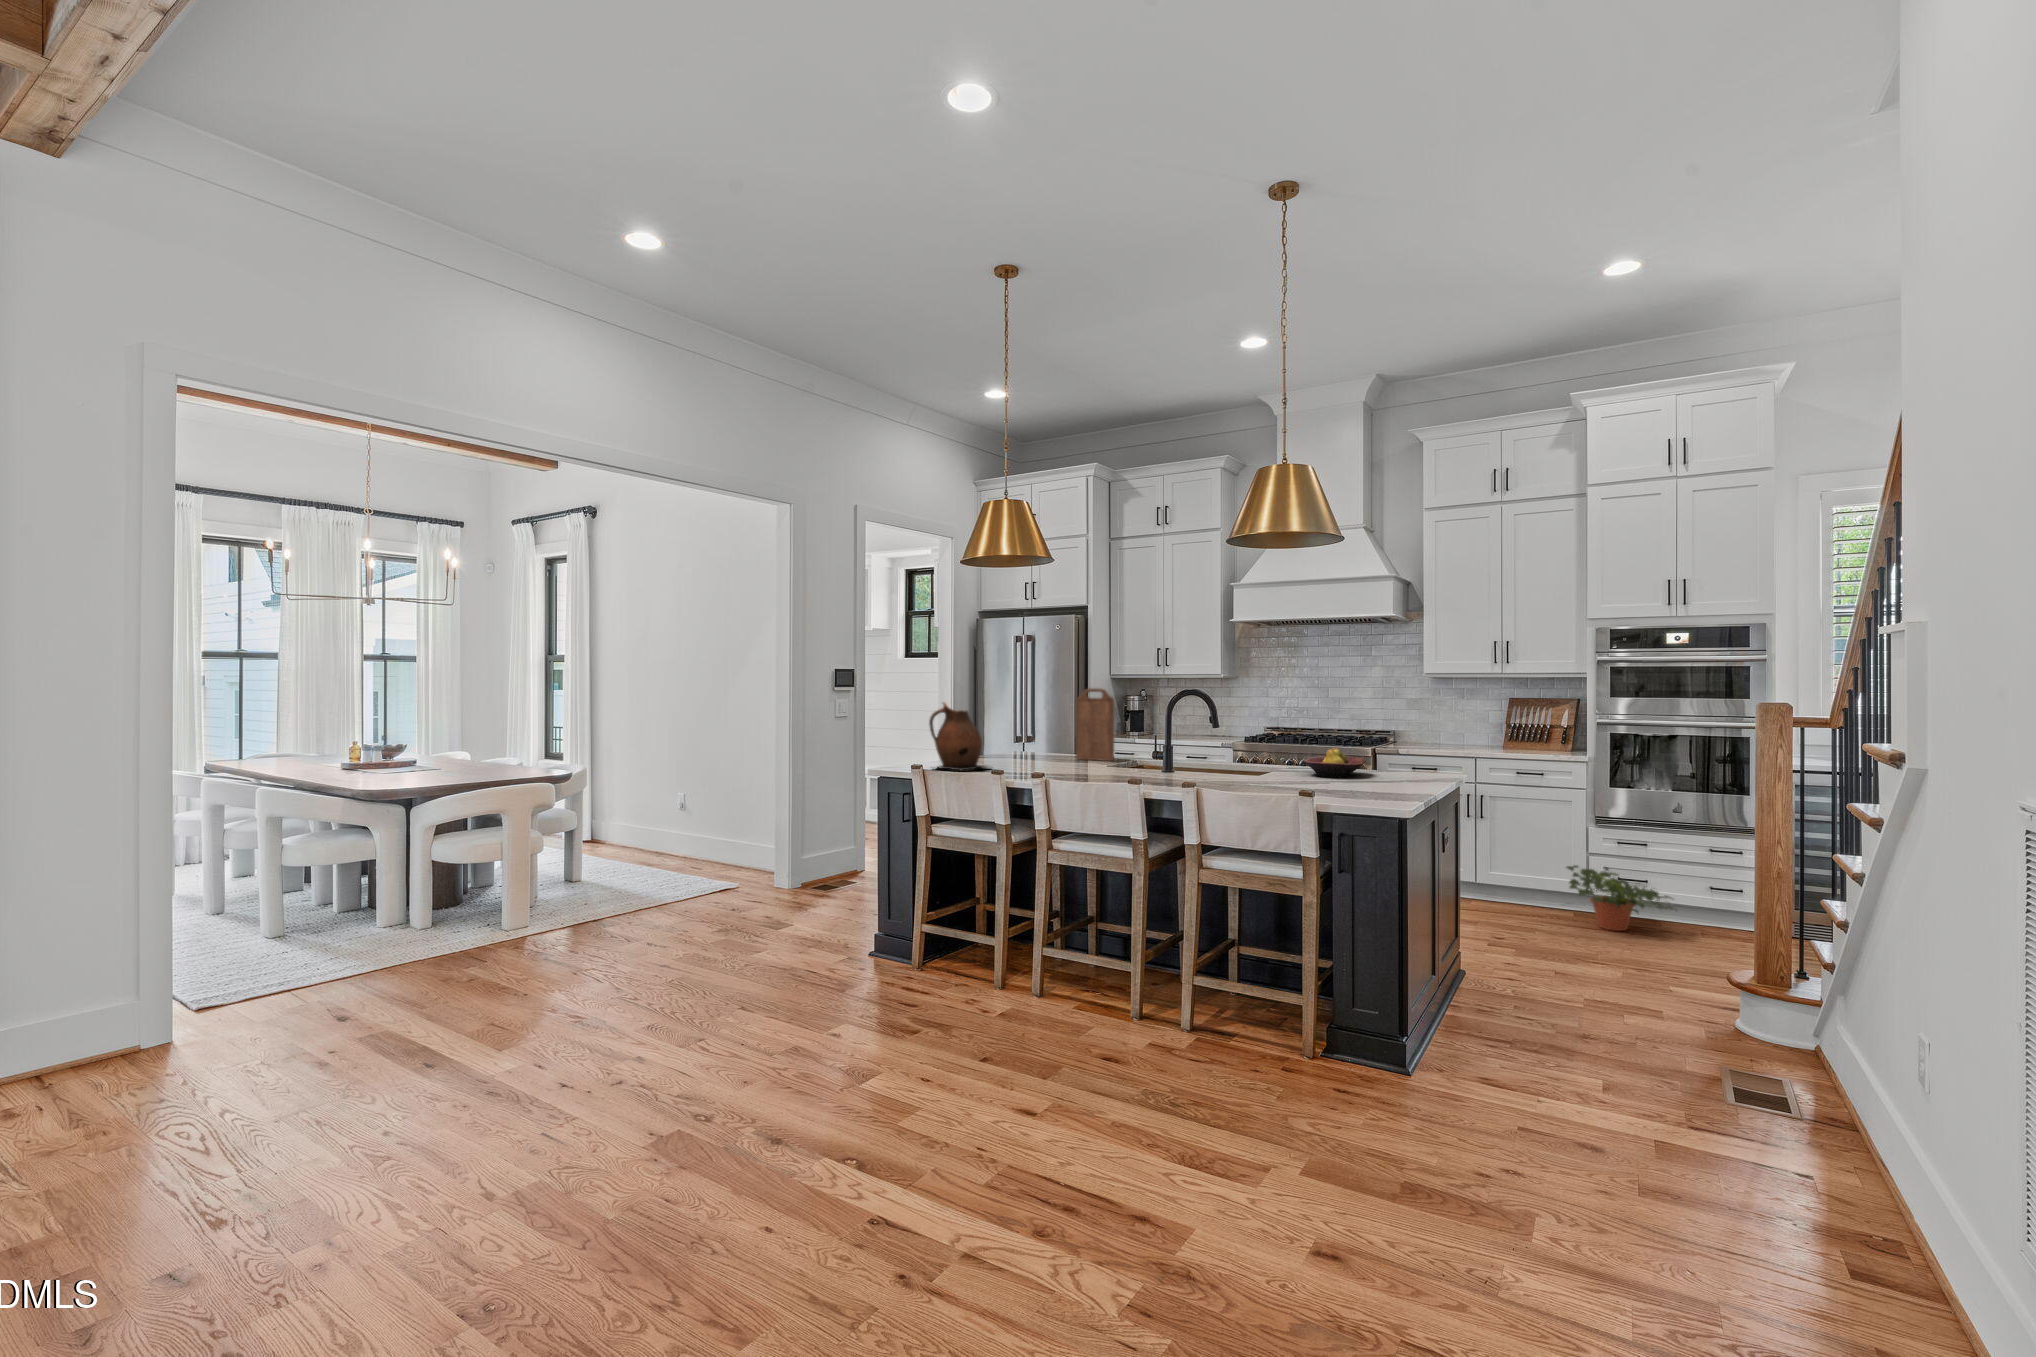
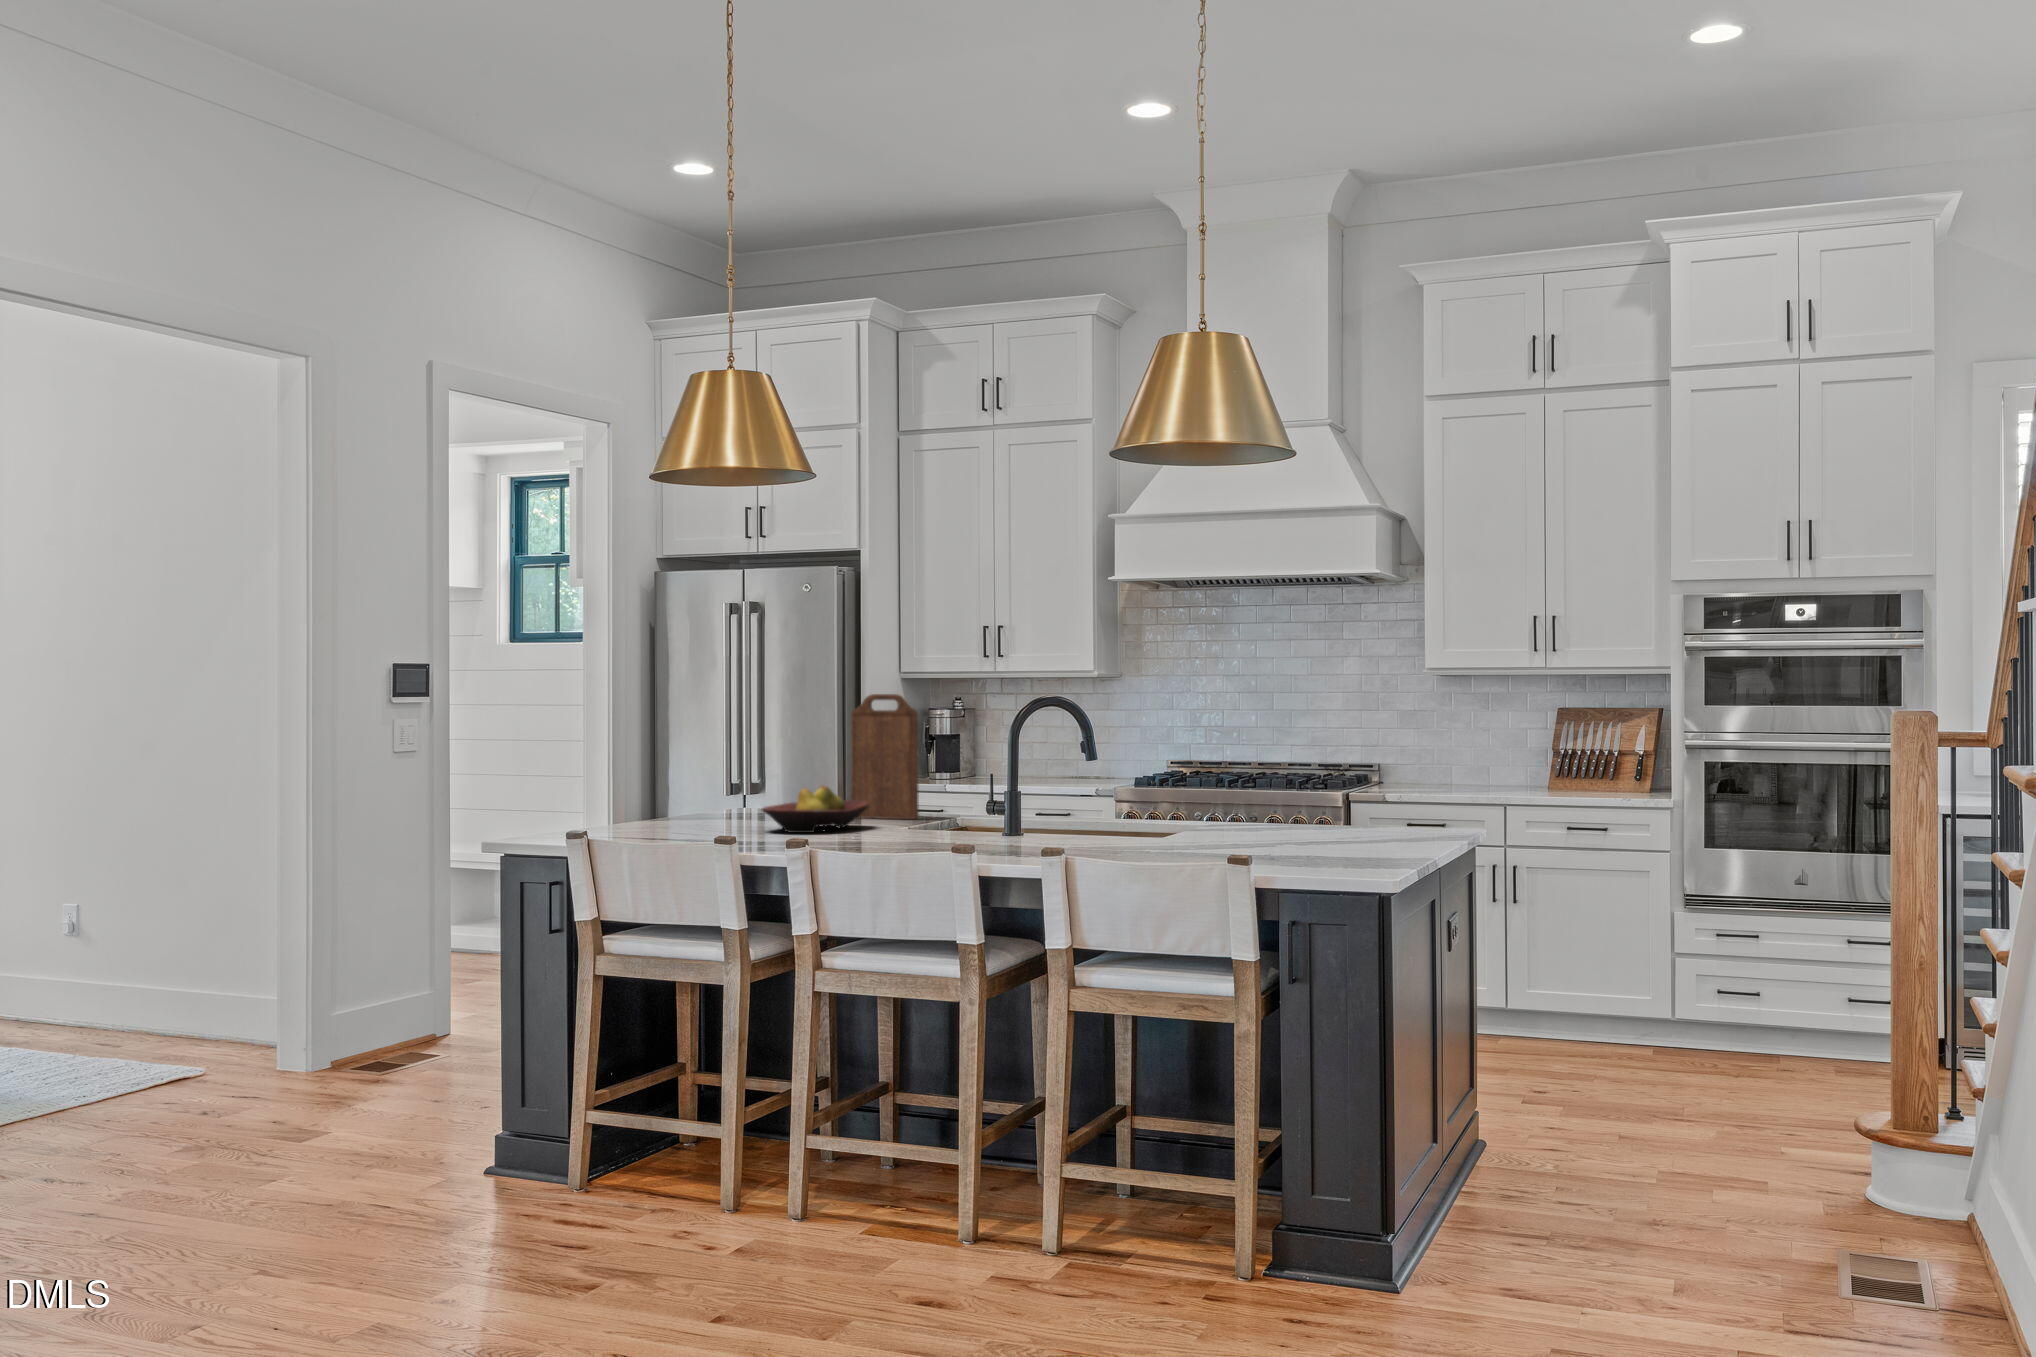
ceramic pitcher: present [929,703,988,770] -> none [598,719,713,839]
fruit bowl: present [1304,748,1366,778] -> present [762,786,870,833]
potted plant: present [1567,865,1674,931] -> none [1636,973,1799,1074]

